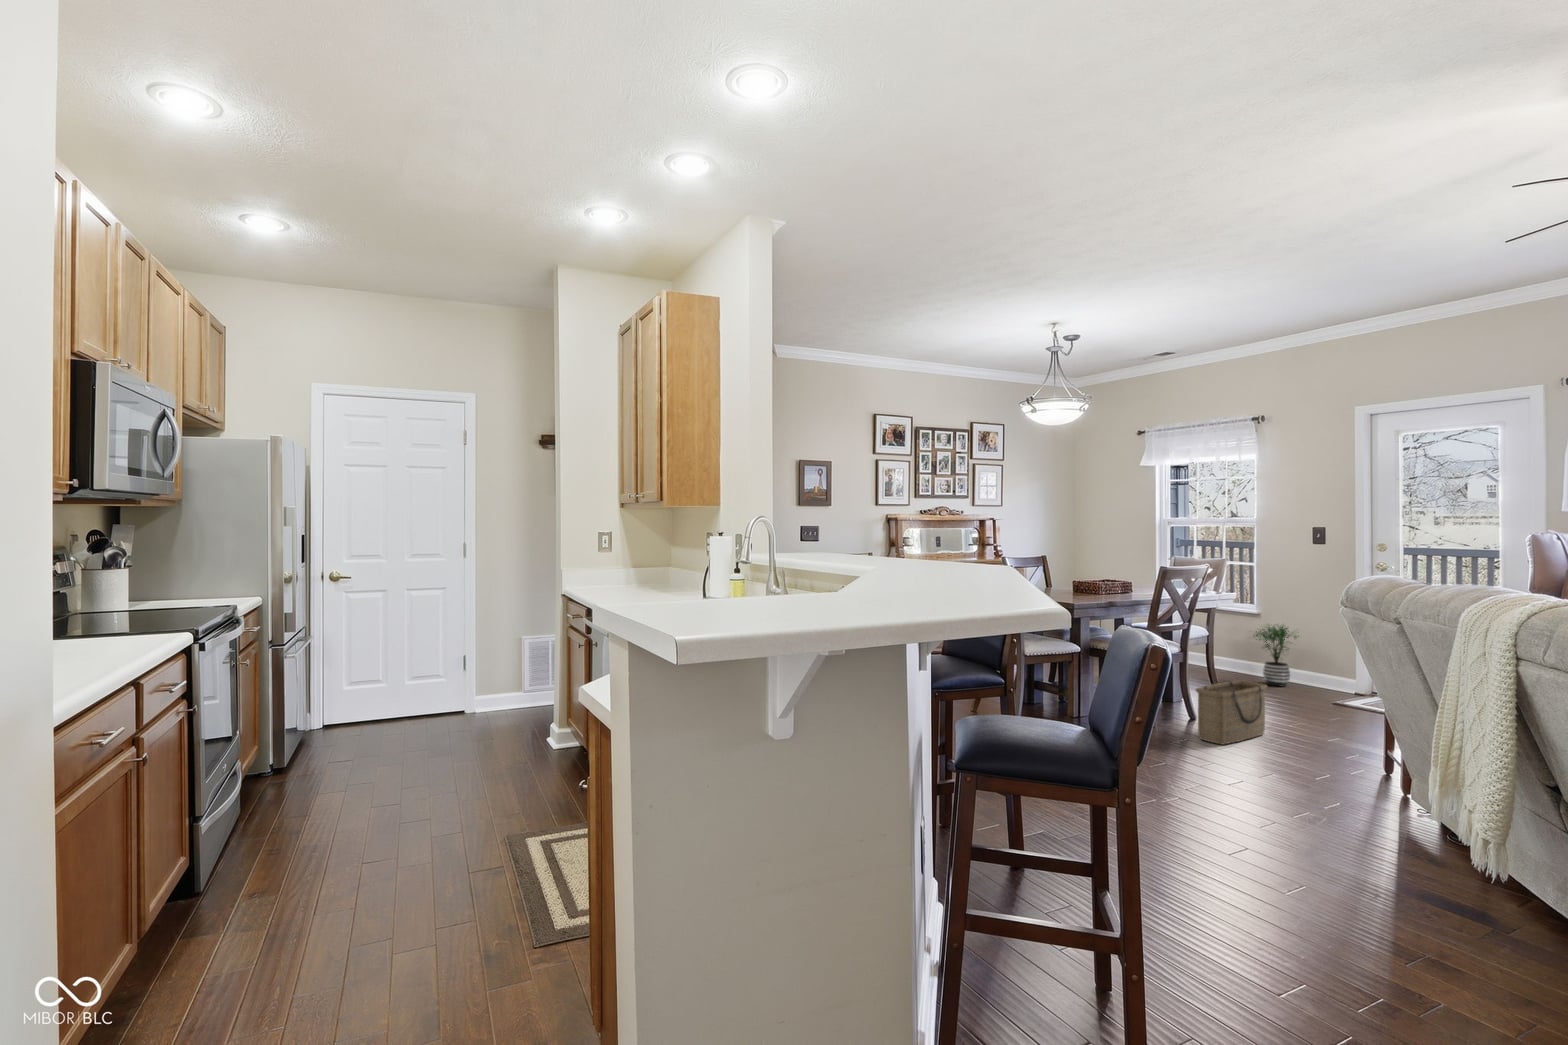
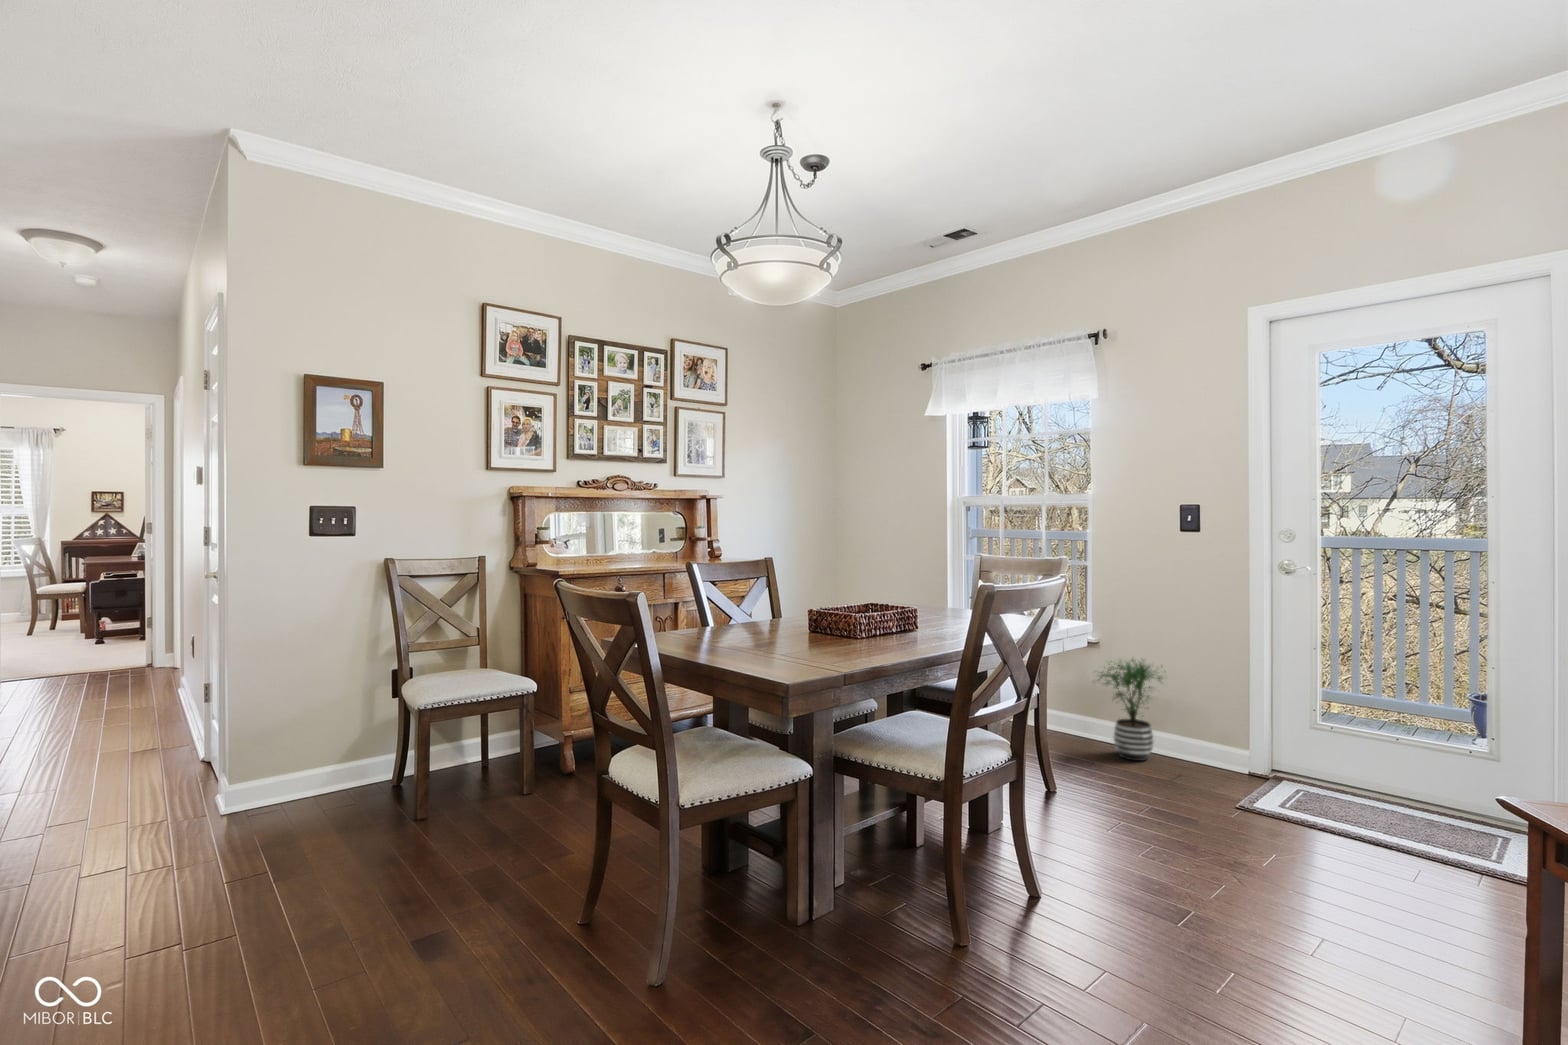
basket: present [1196,680,1267,745] -> none [1071,809,1197,994]

